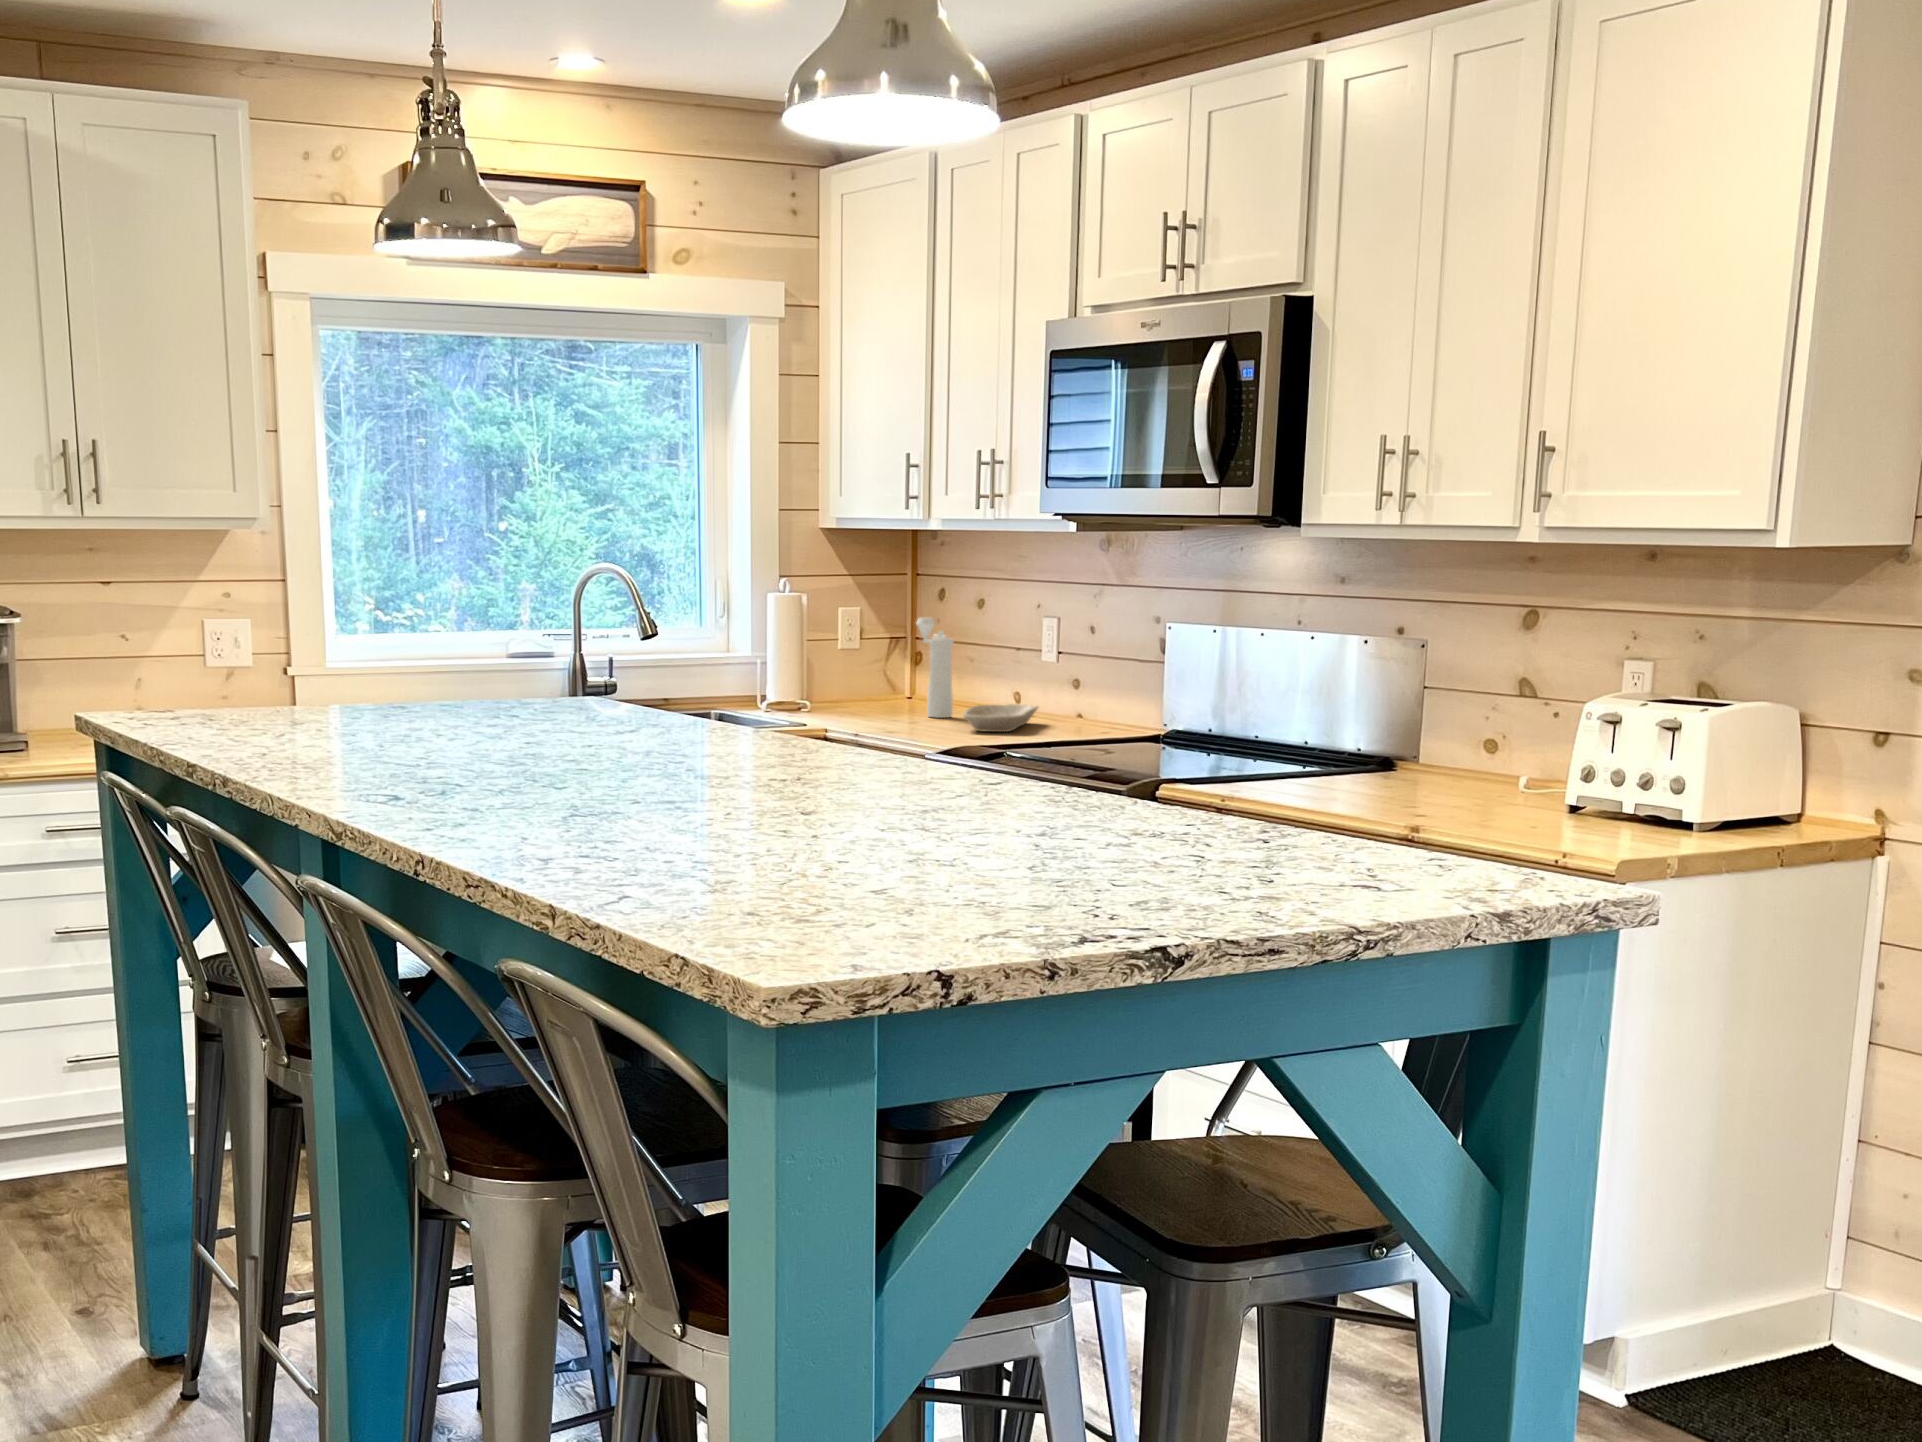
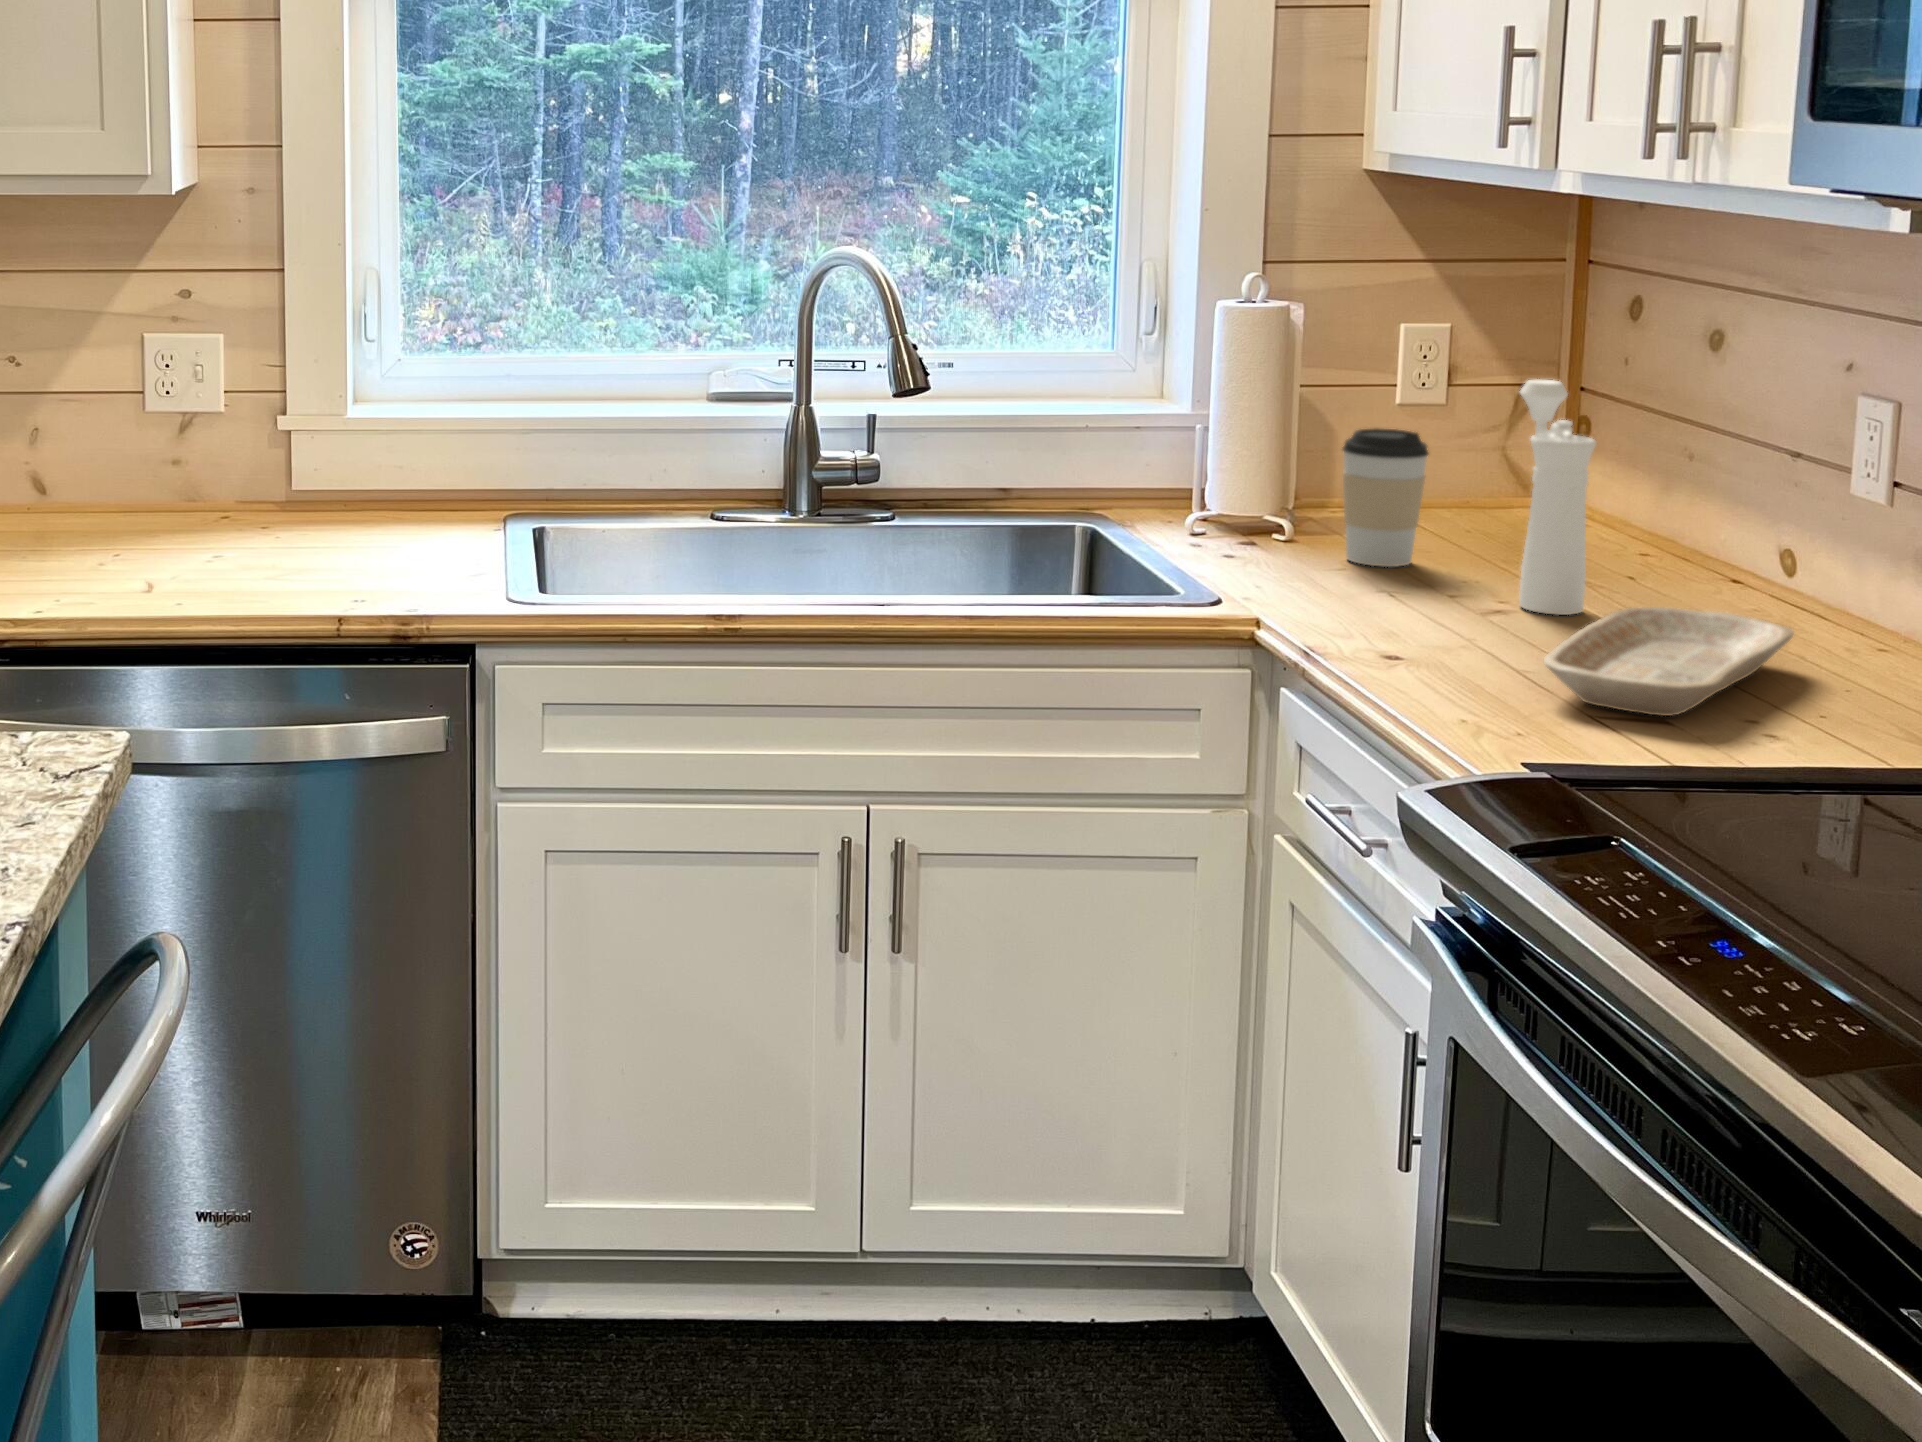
coffee cup: none [838,647,876,712] -> present [1343,428,1428,567]

